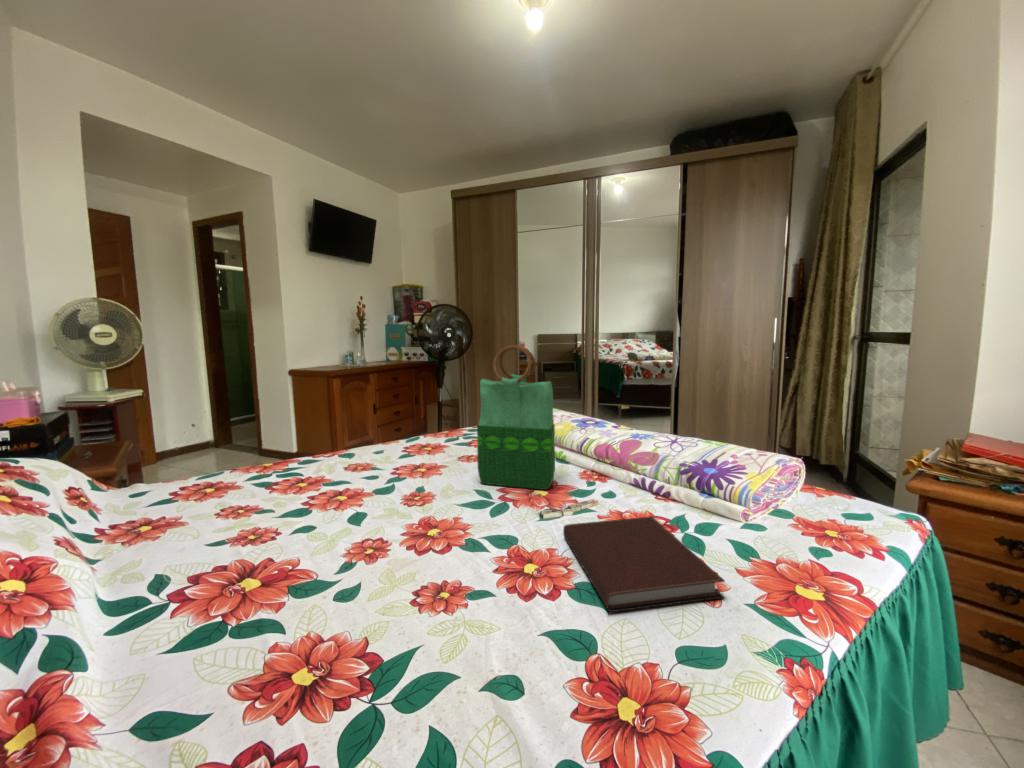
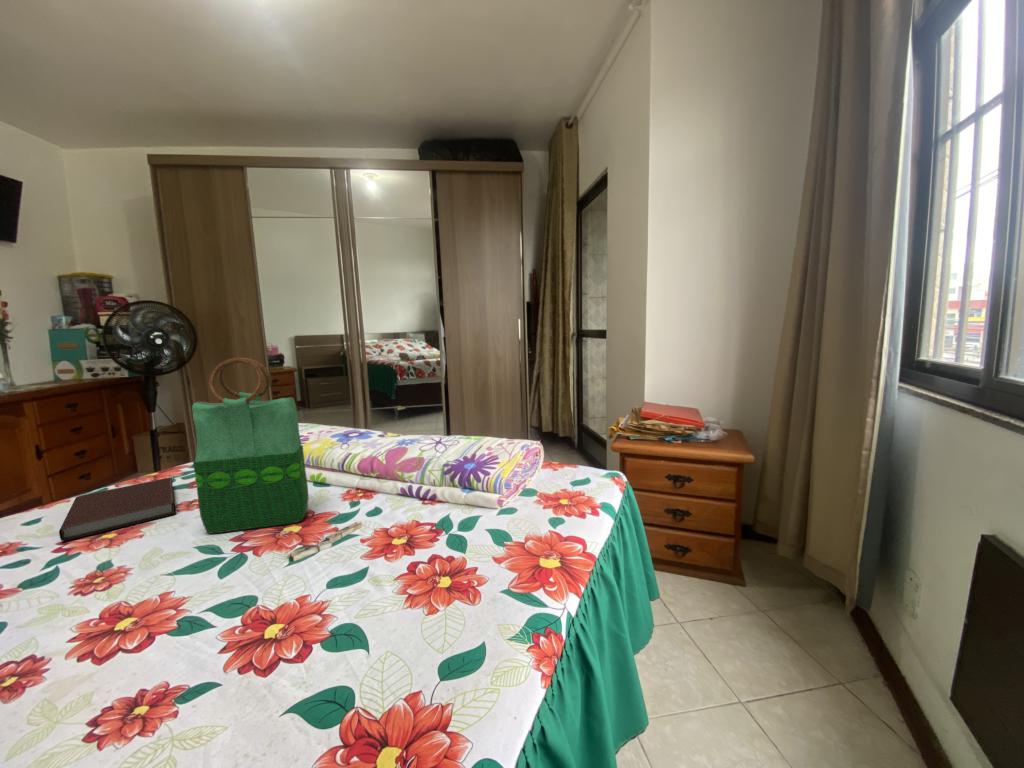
notebook: present [563,517,725,612] -> present [59,477,176,541]

